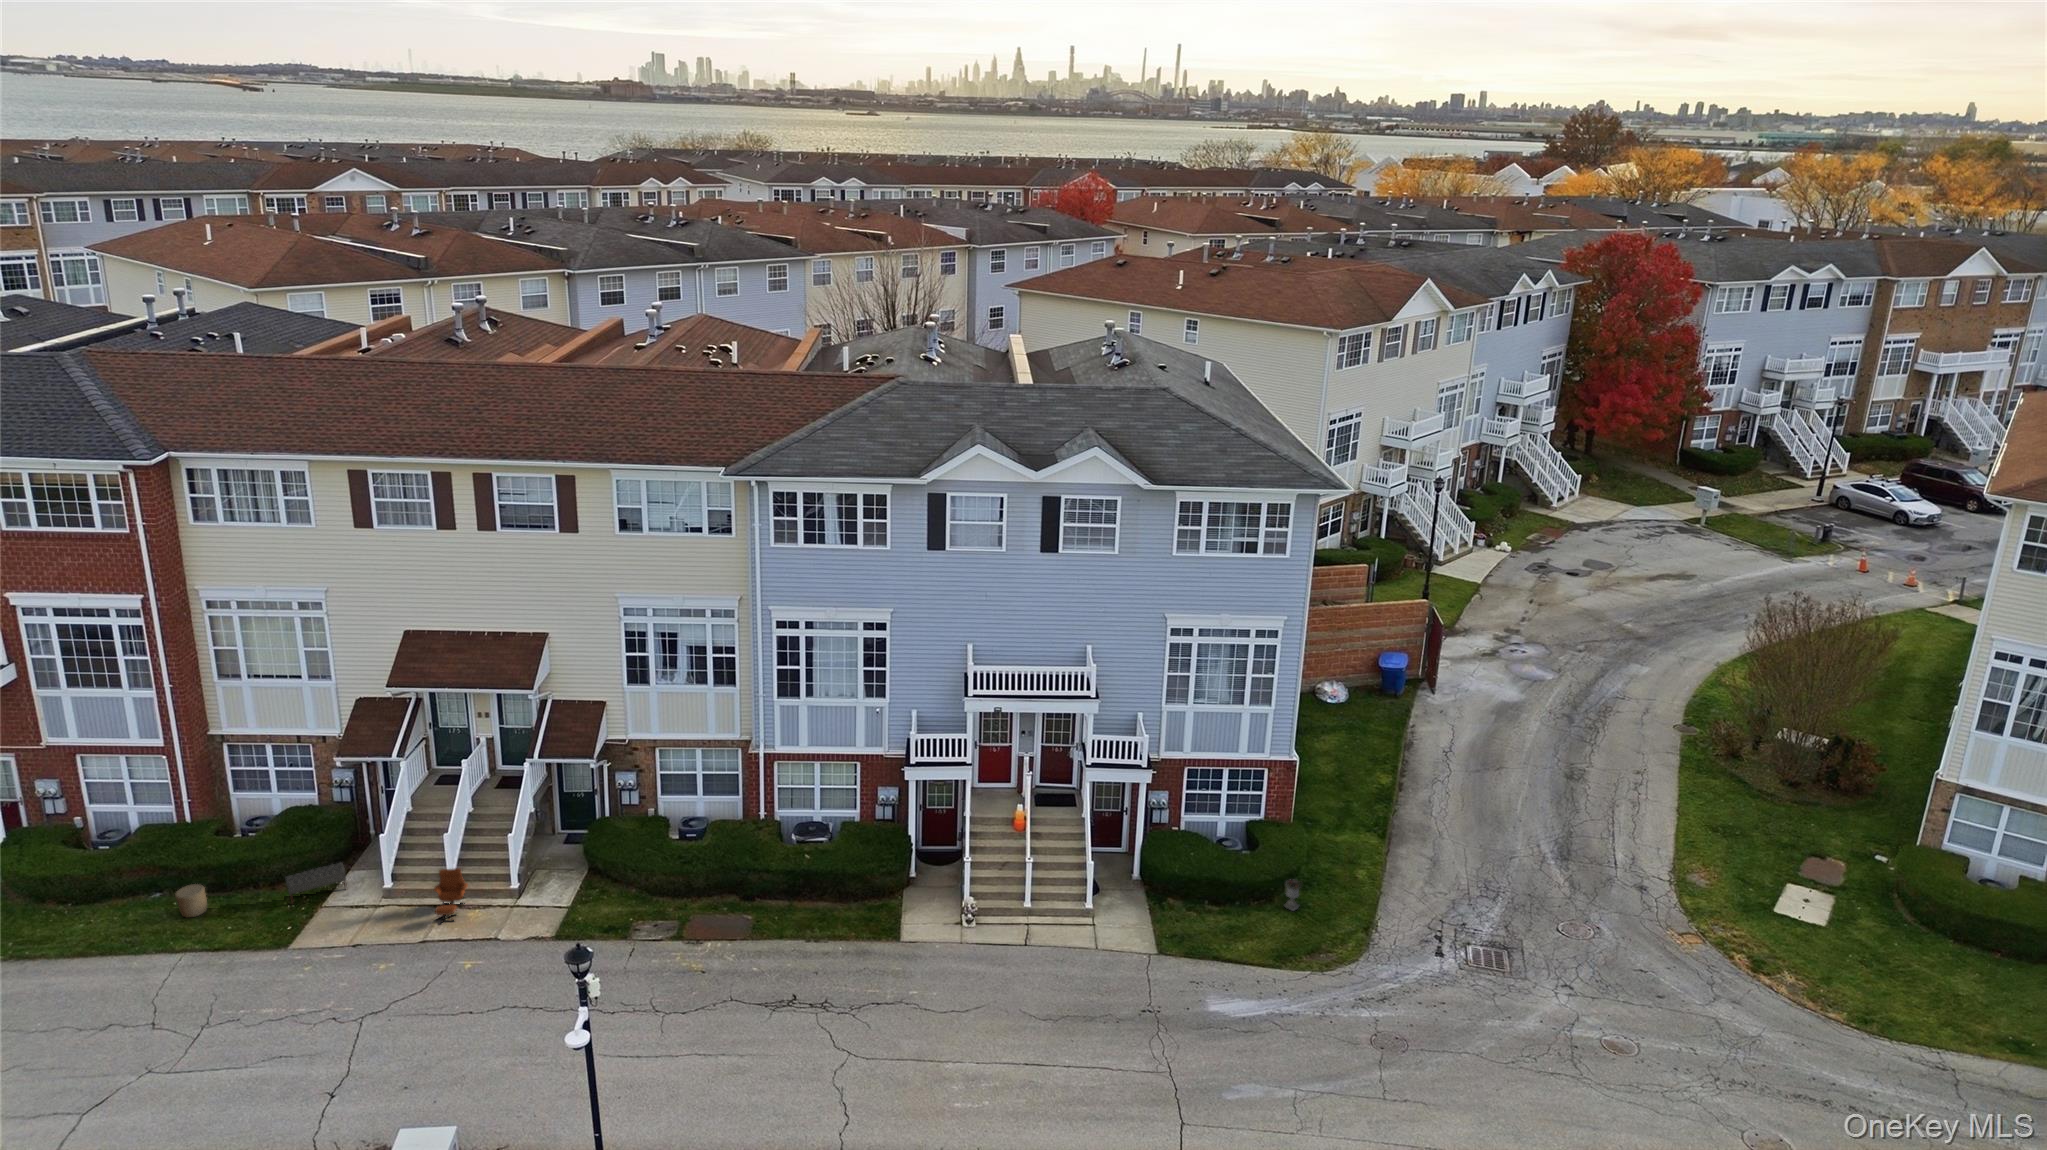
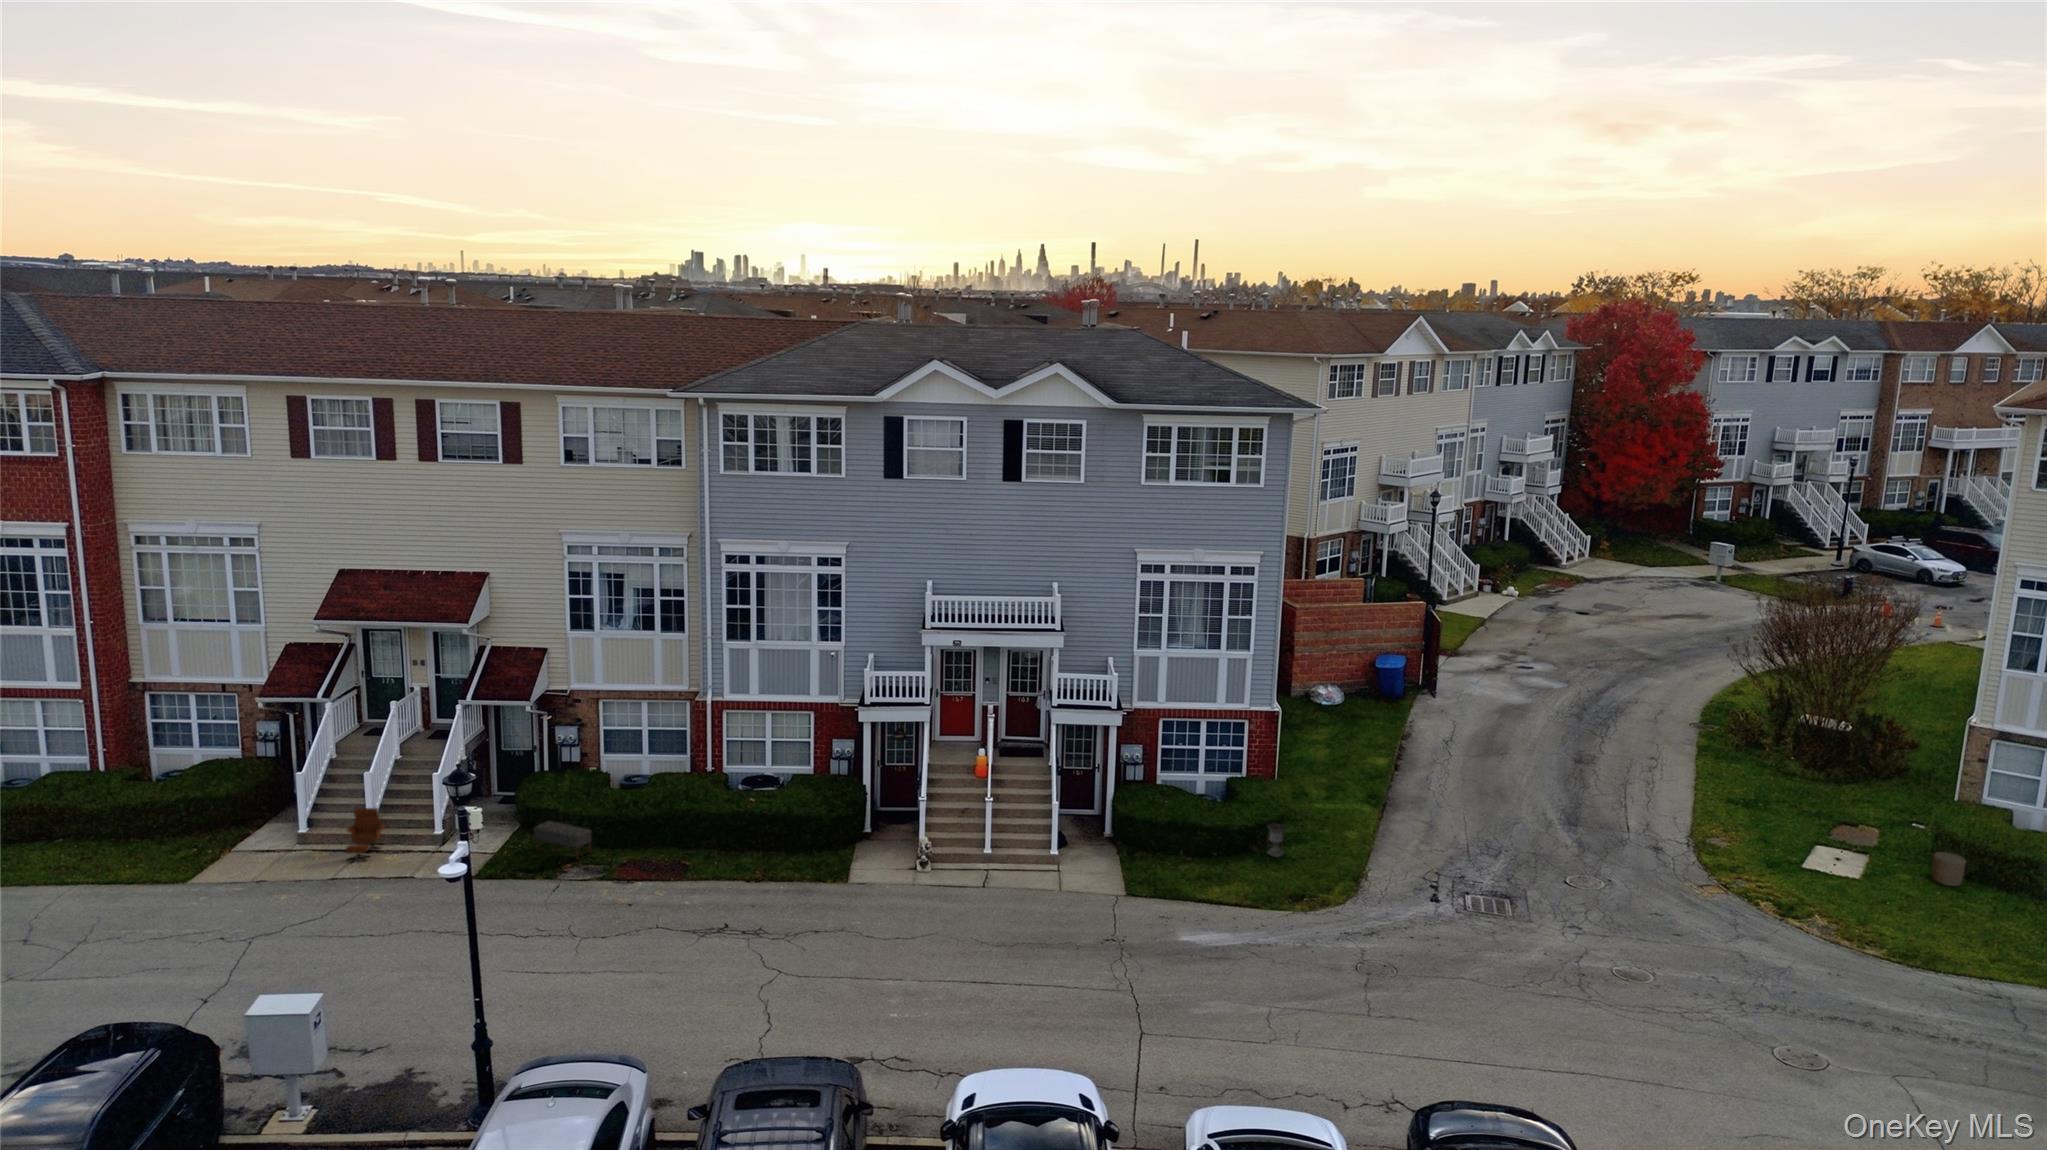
bench: present [285,863,347,903] -> present [534,821,591,859]
basket: present [175,884,207,917] -> present [1932,852,1966,886]

